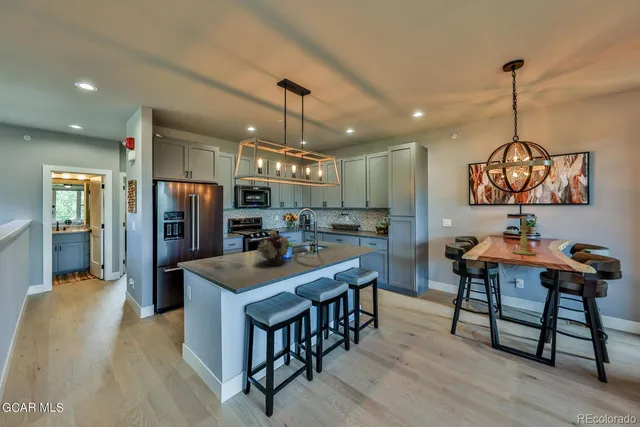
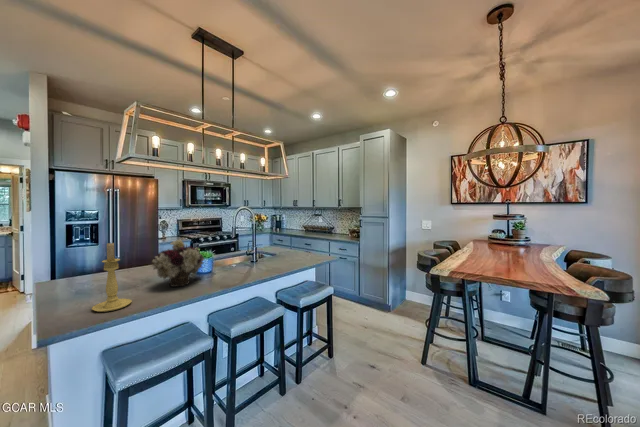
candle holder: present [513,216,535,255] -> present [92,243,132,312]

